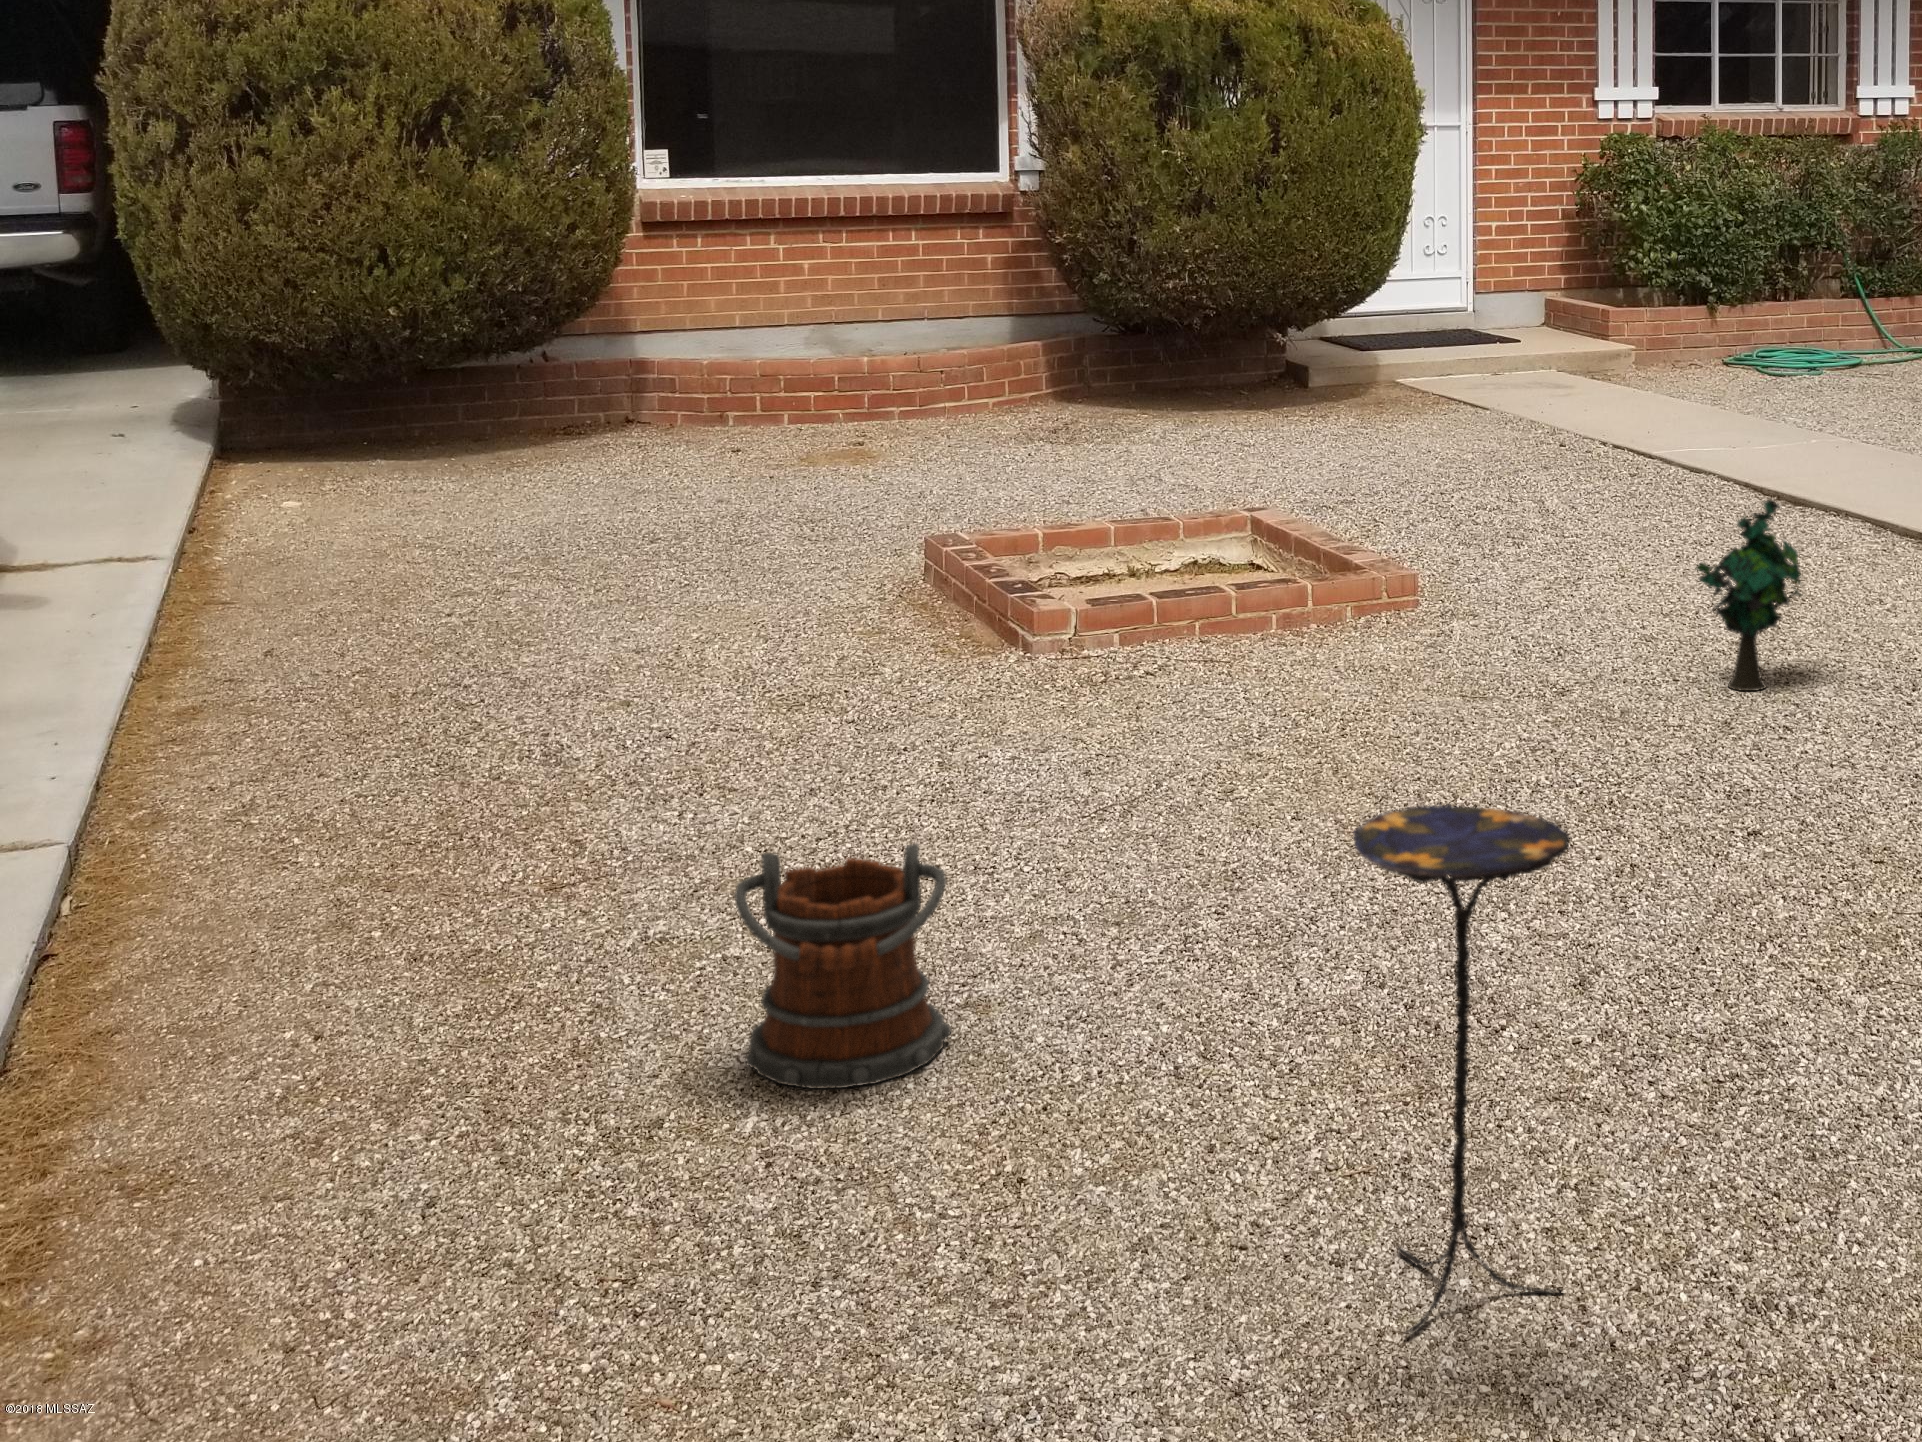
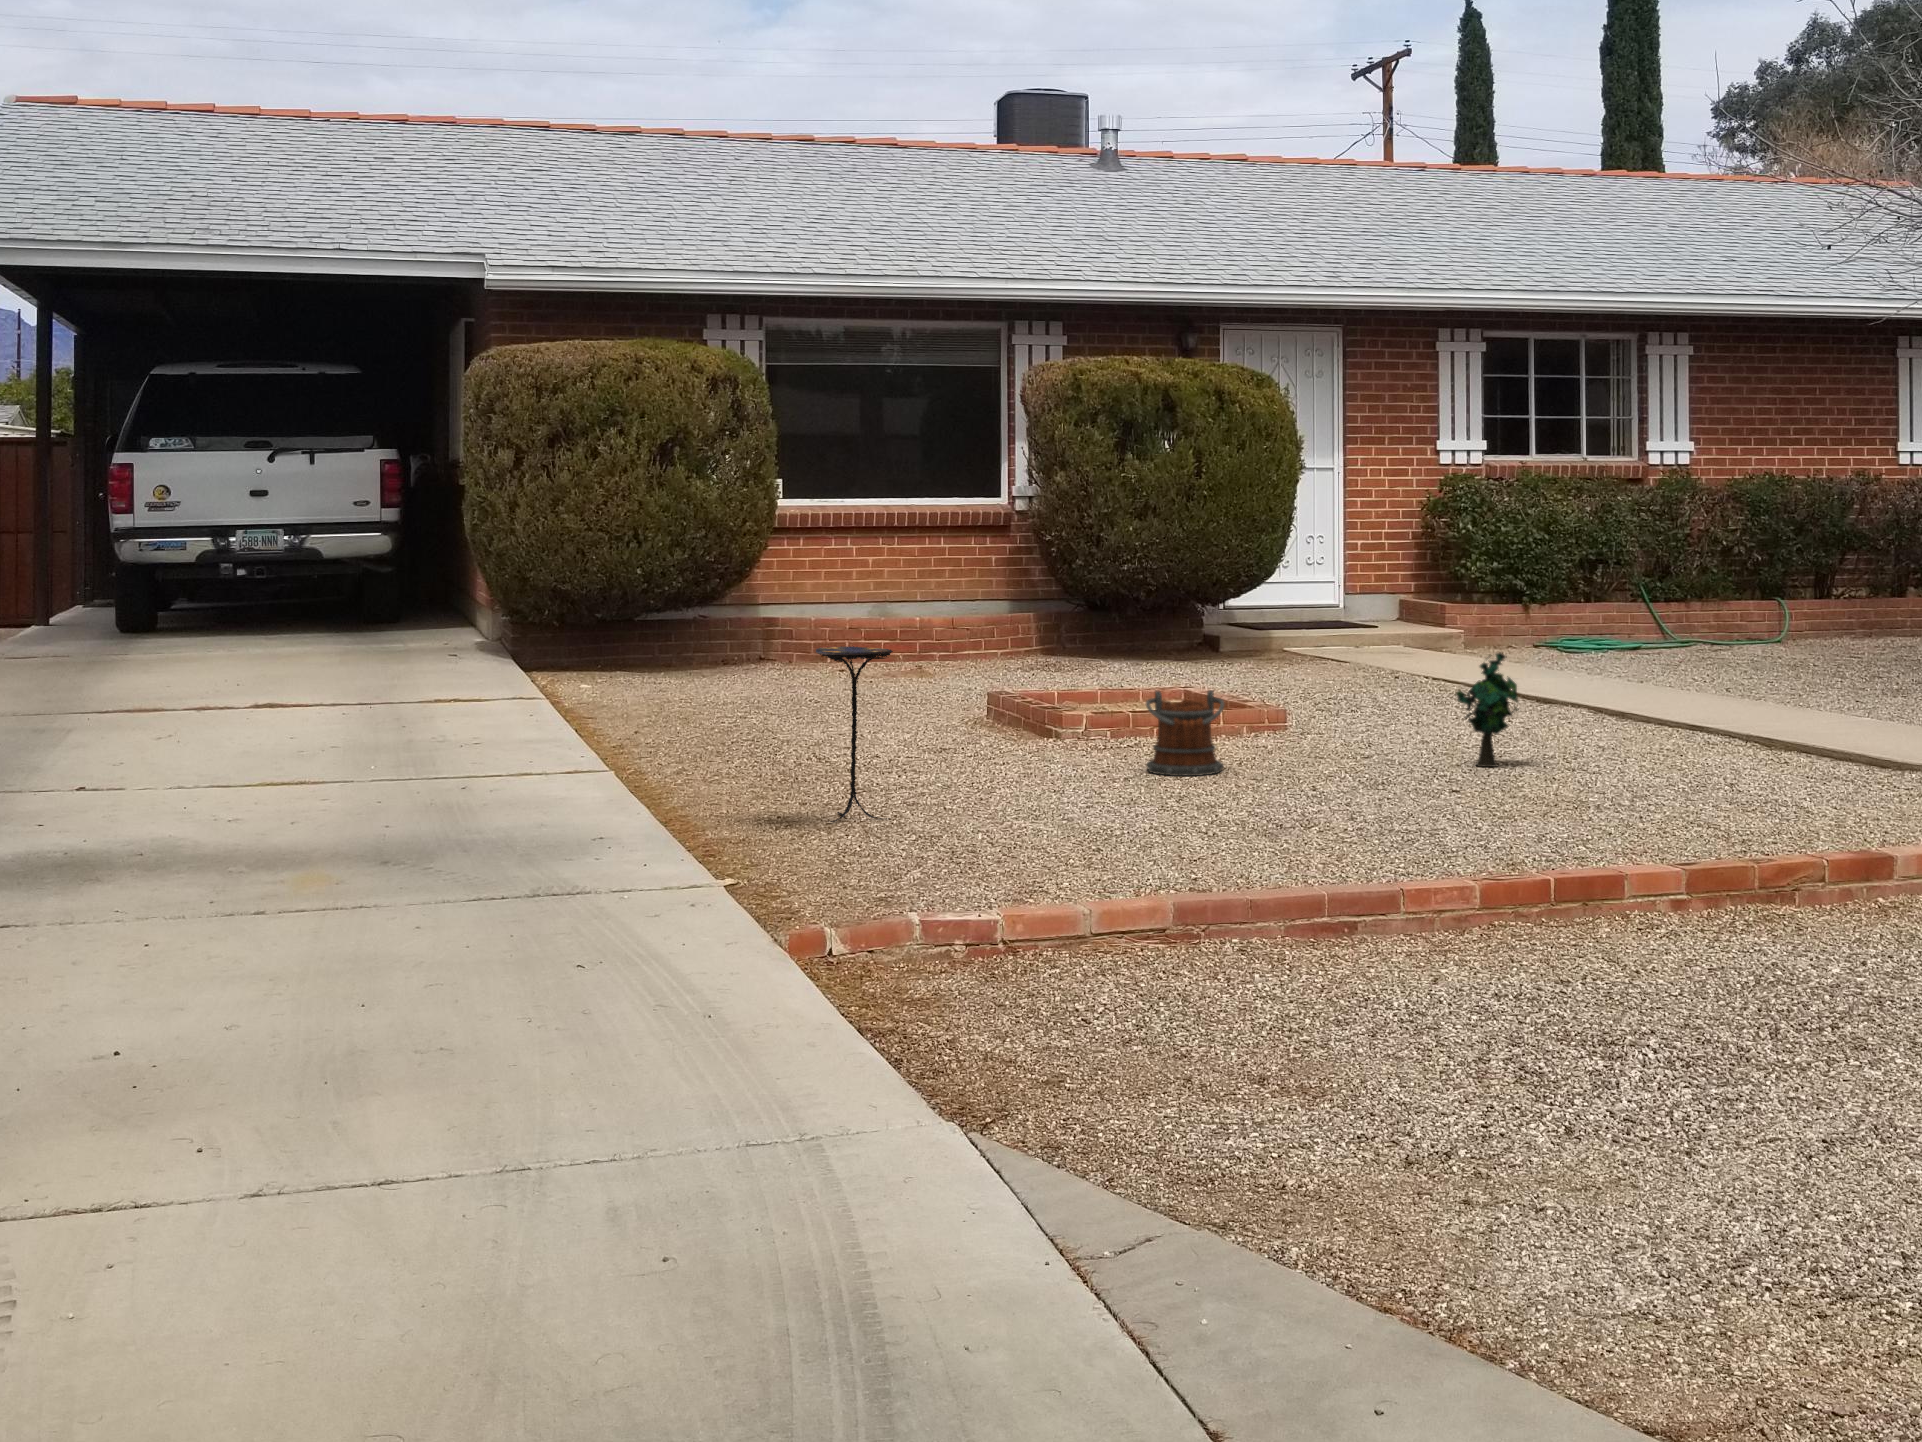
side table: present [1353,804,1570,1333] -> present [816,646,893,822]
bucket: present [734,844,952,1089] -> present [1146,690,1224,776]

